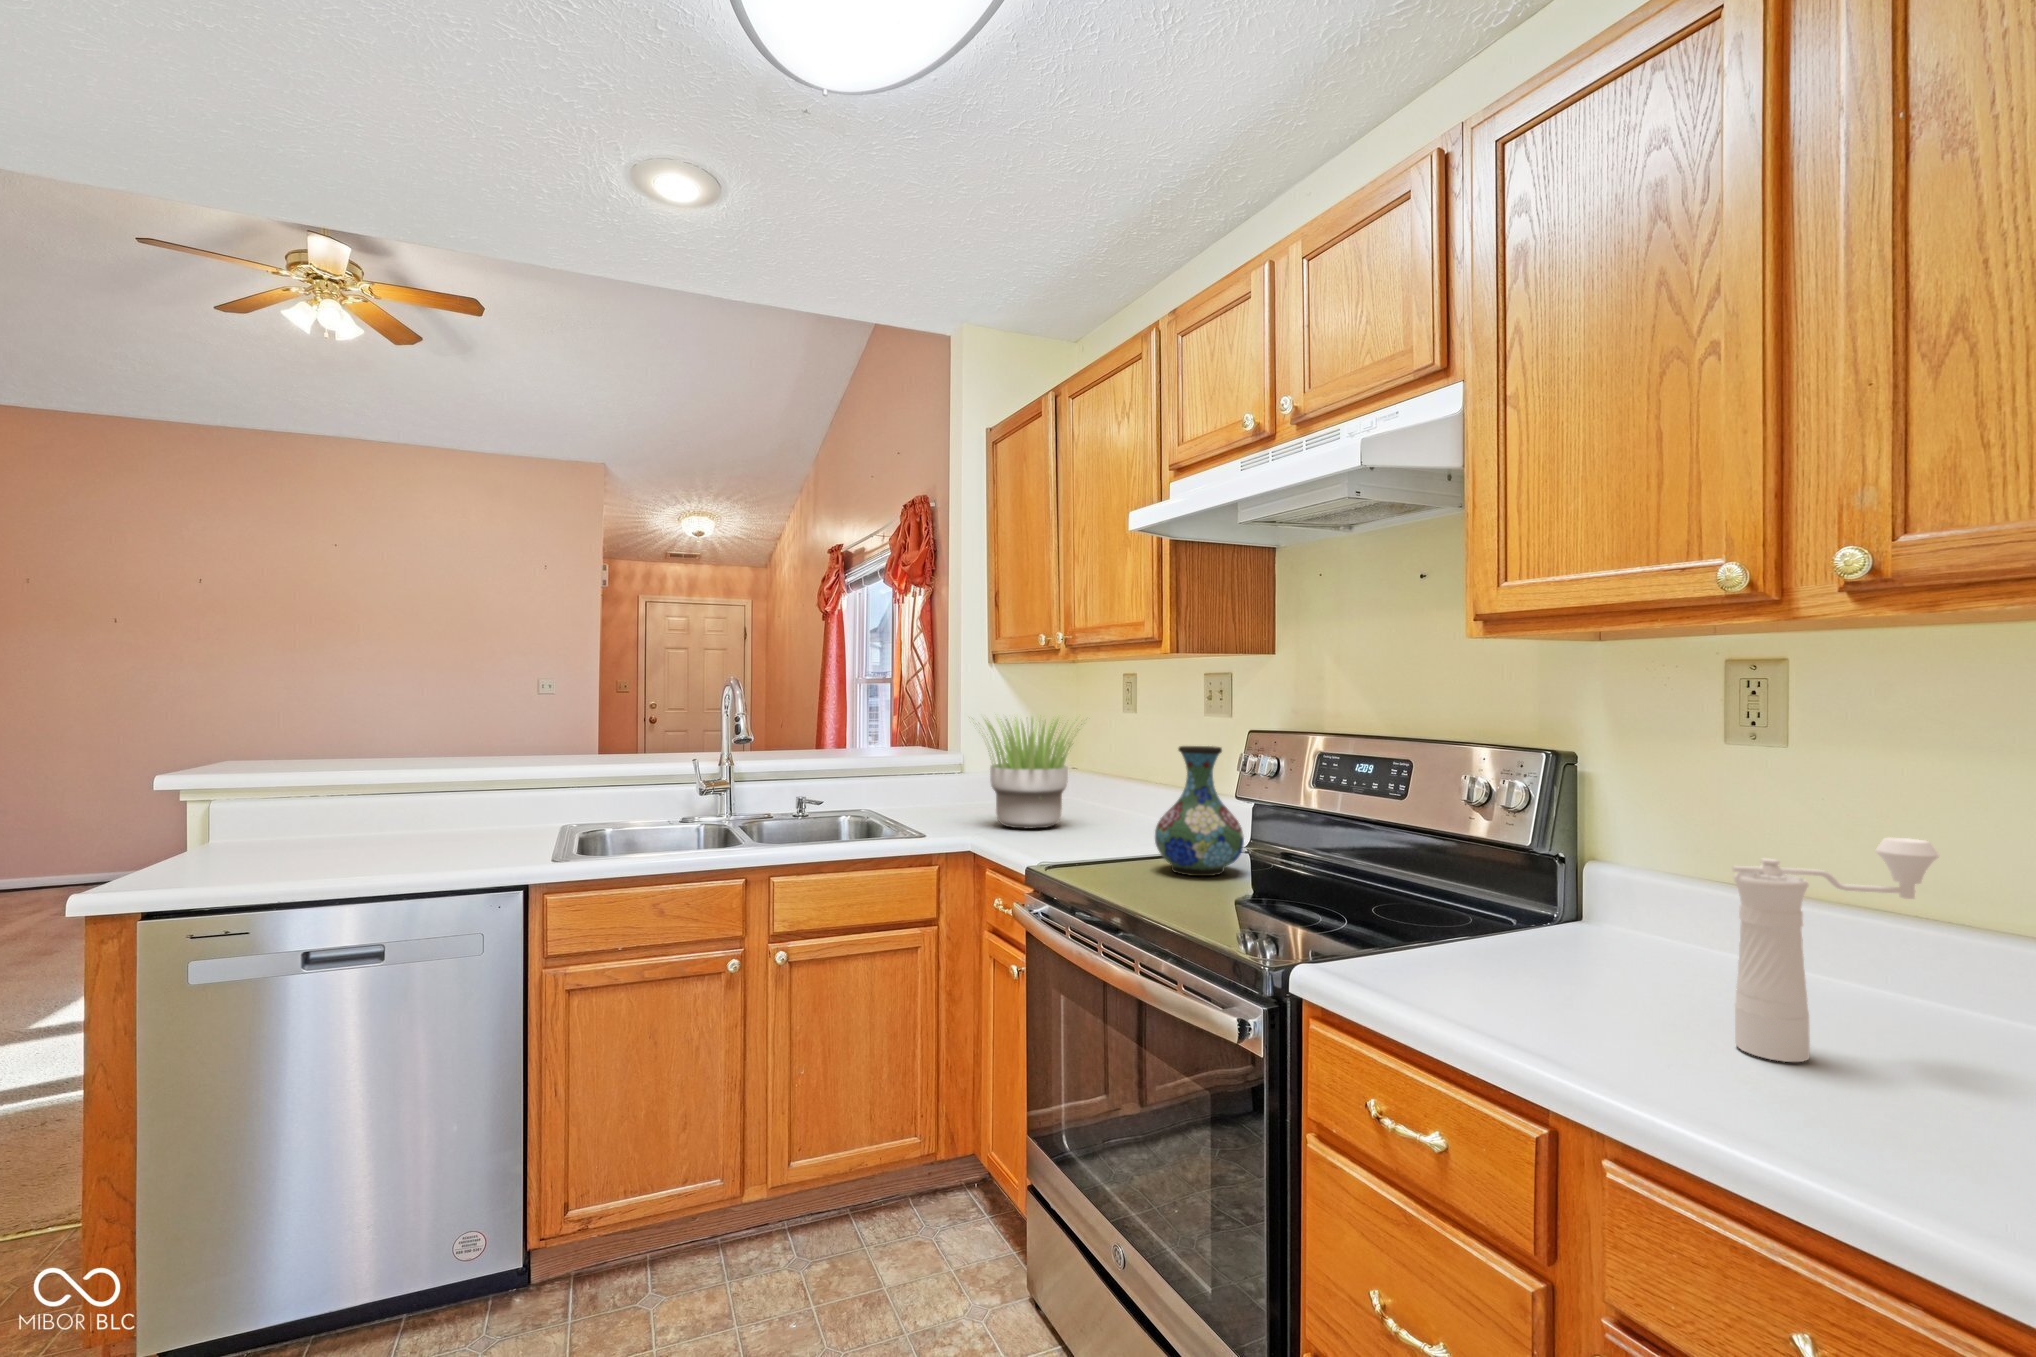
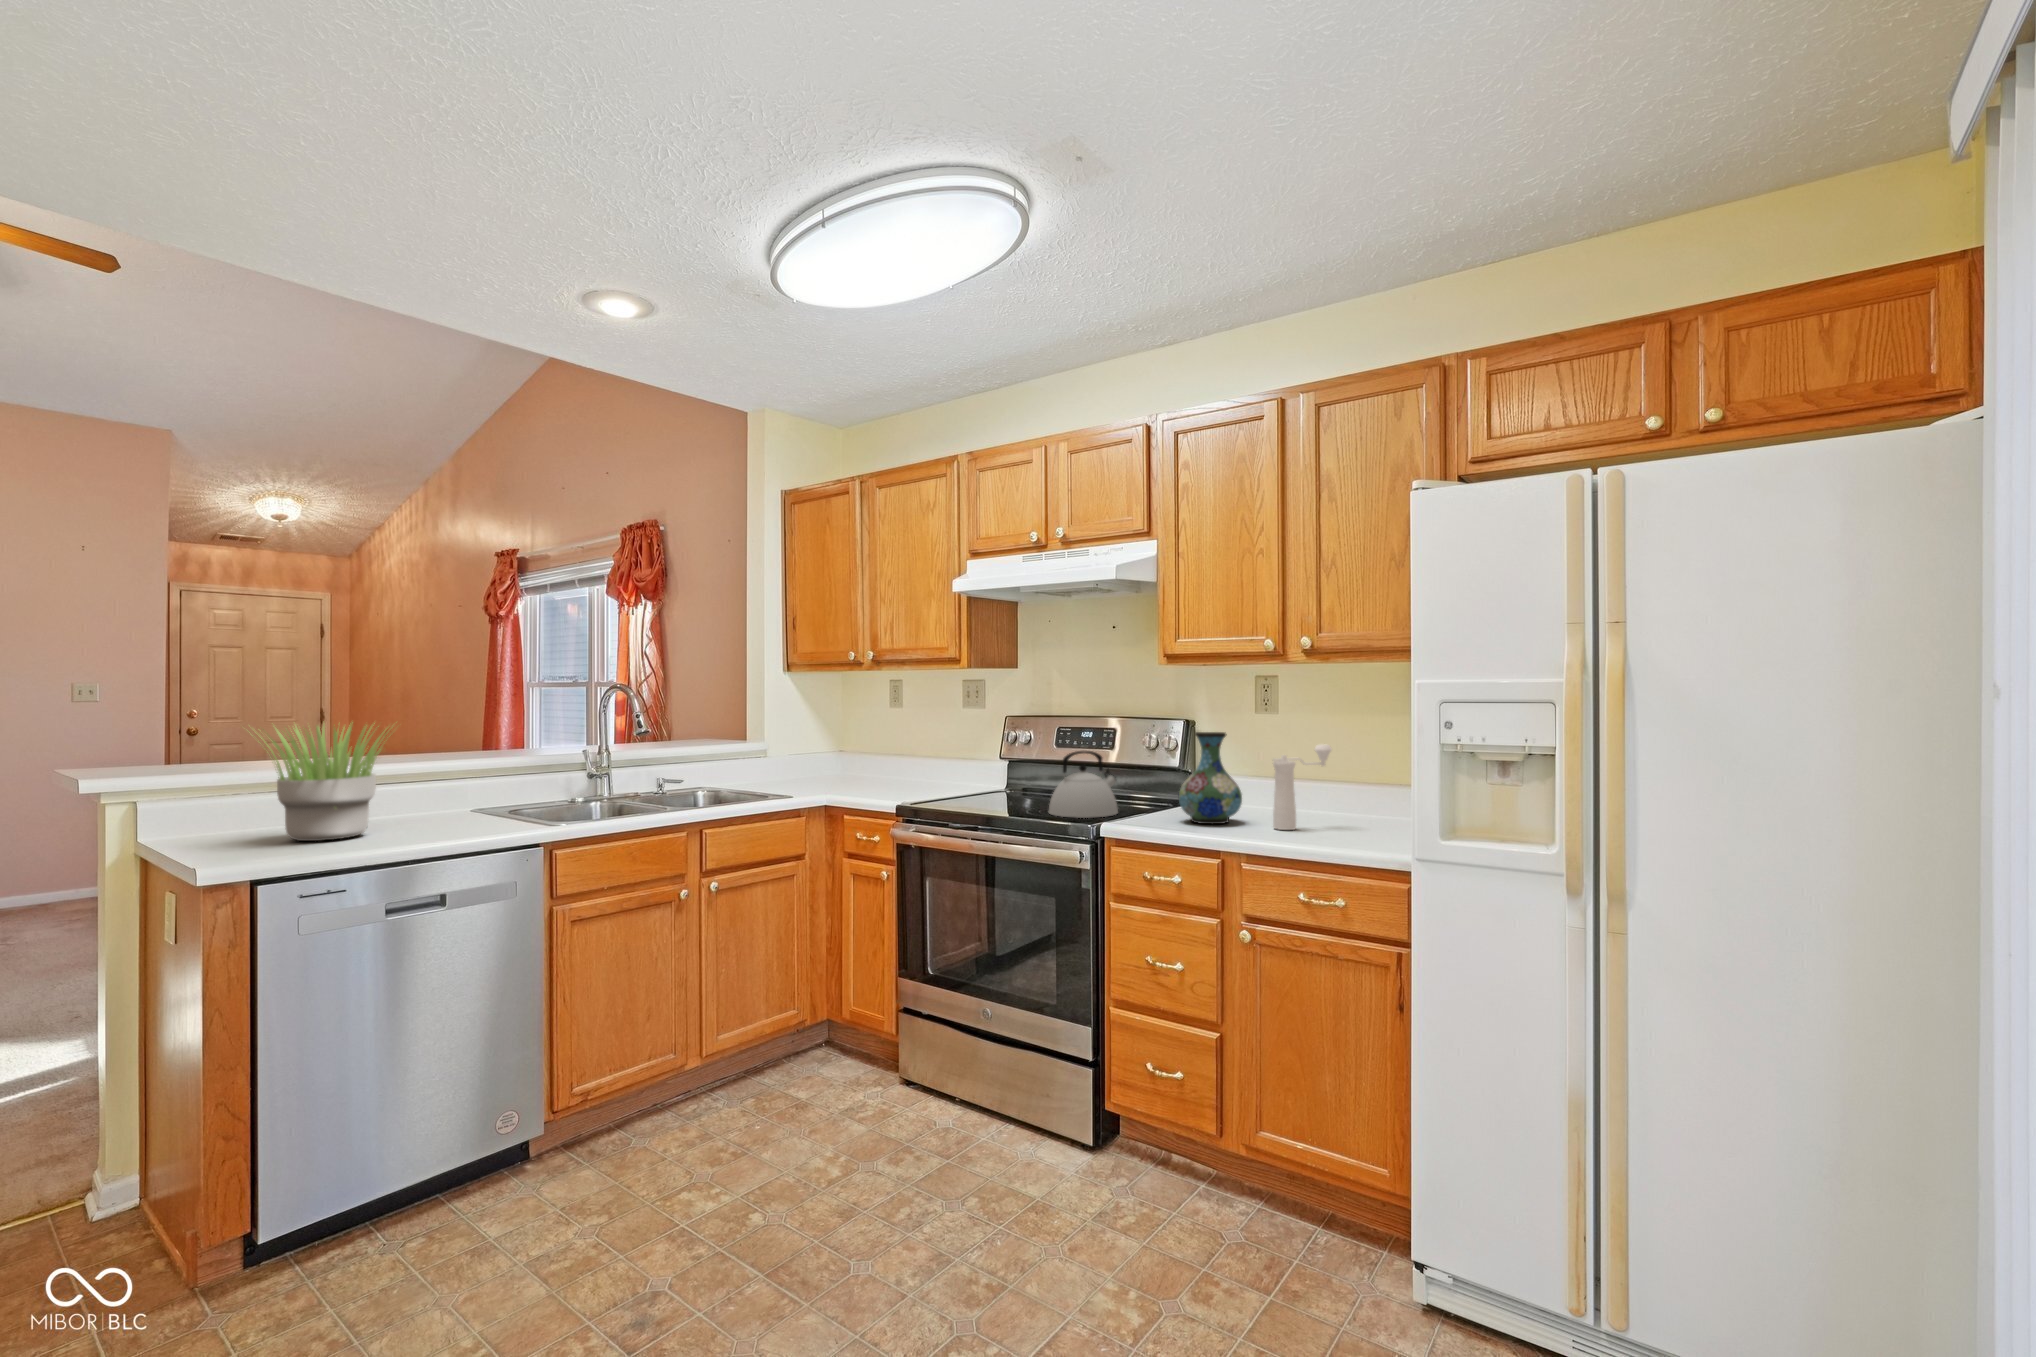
potted plant: present [979,717,1082,829] -> present [261,723,390,841]
vase: present [1155,746,1244,876] -> present [1179,732,1242,824]
kettle: none [1241,803,1384,938] -> present [1049,751,1118,818]

